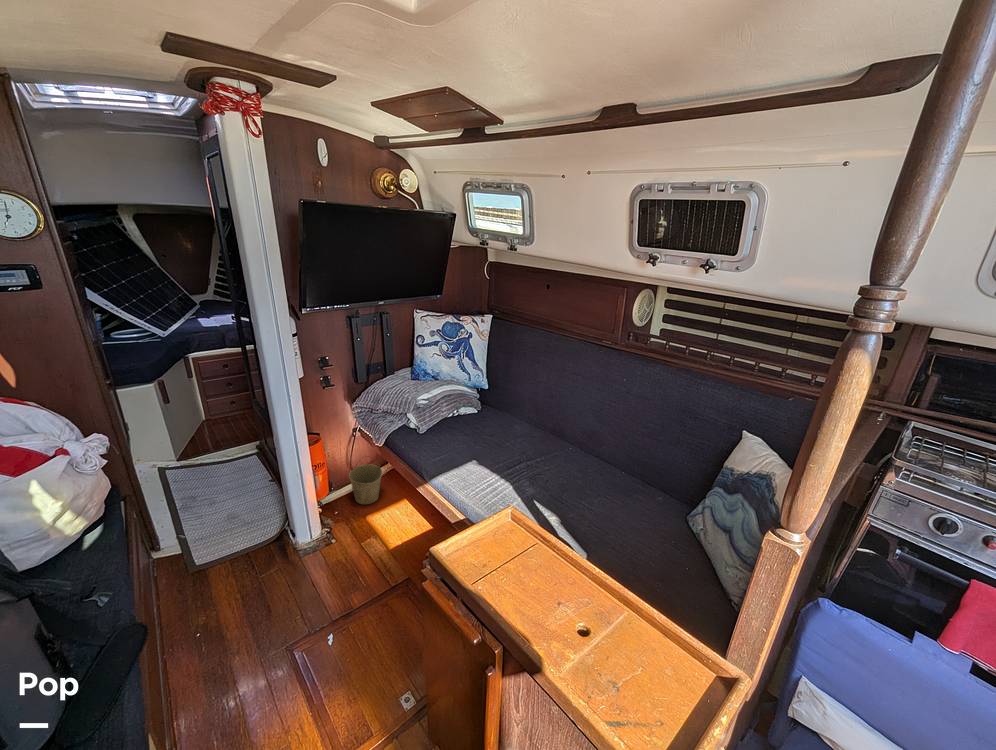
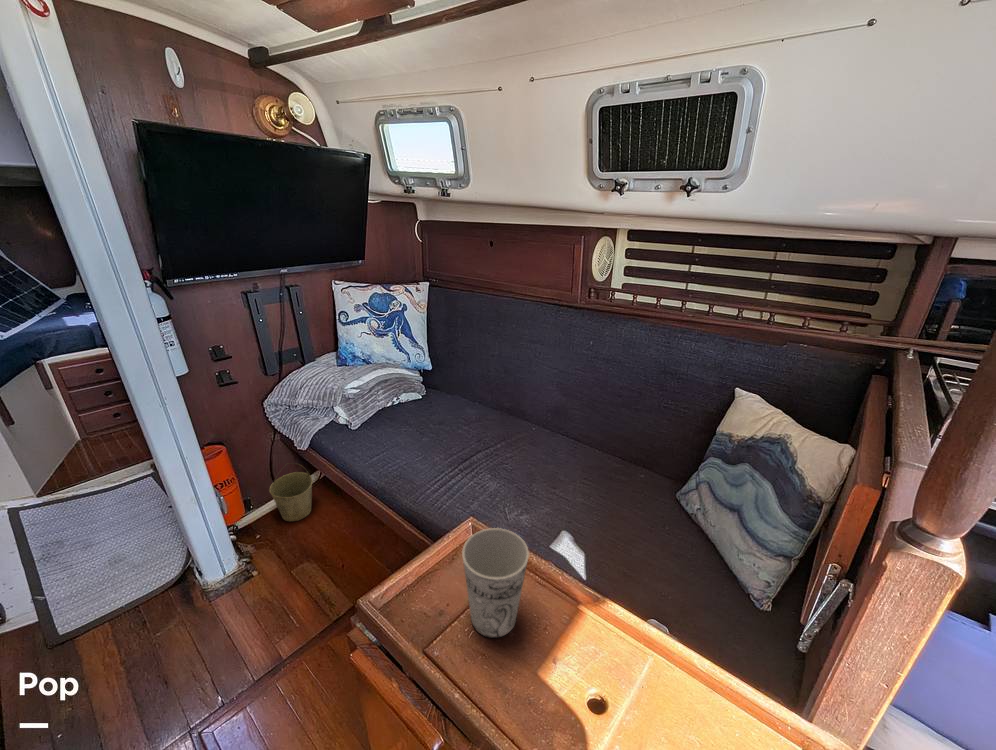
cup: none [504,506,547,579] -> present [462,528,529,638]

